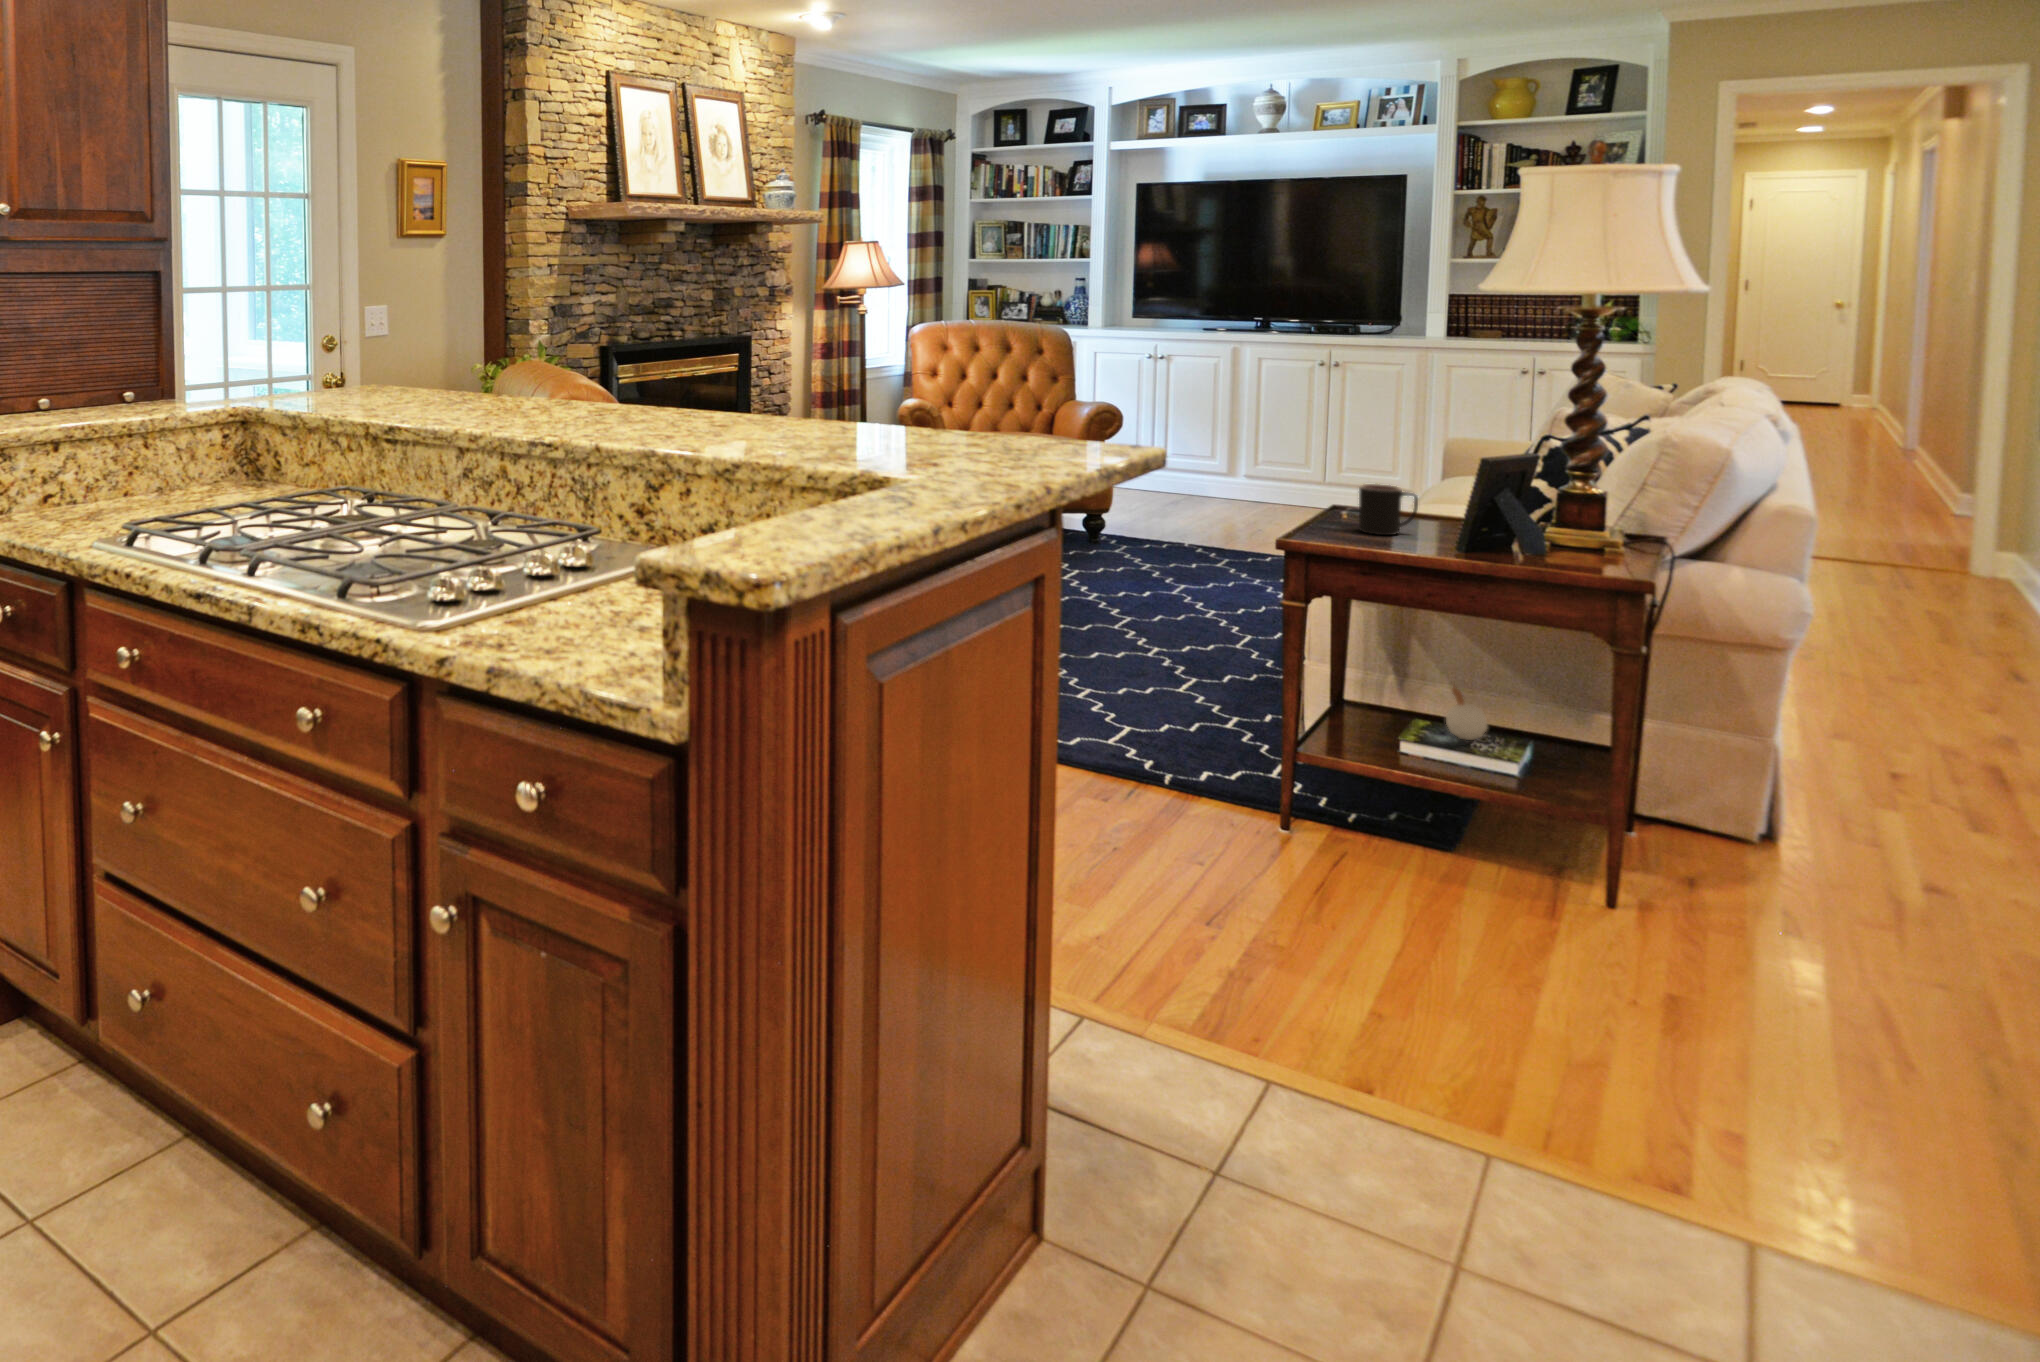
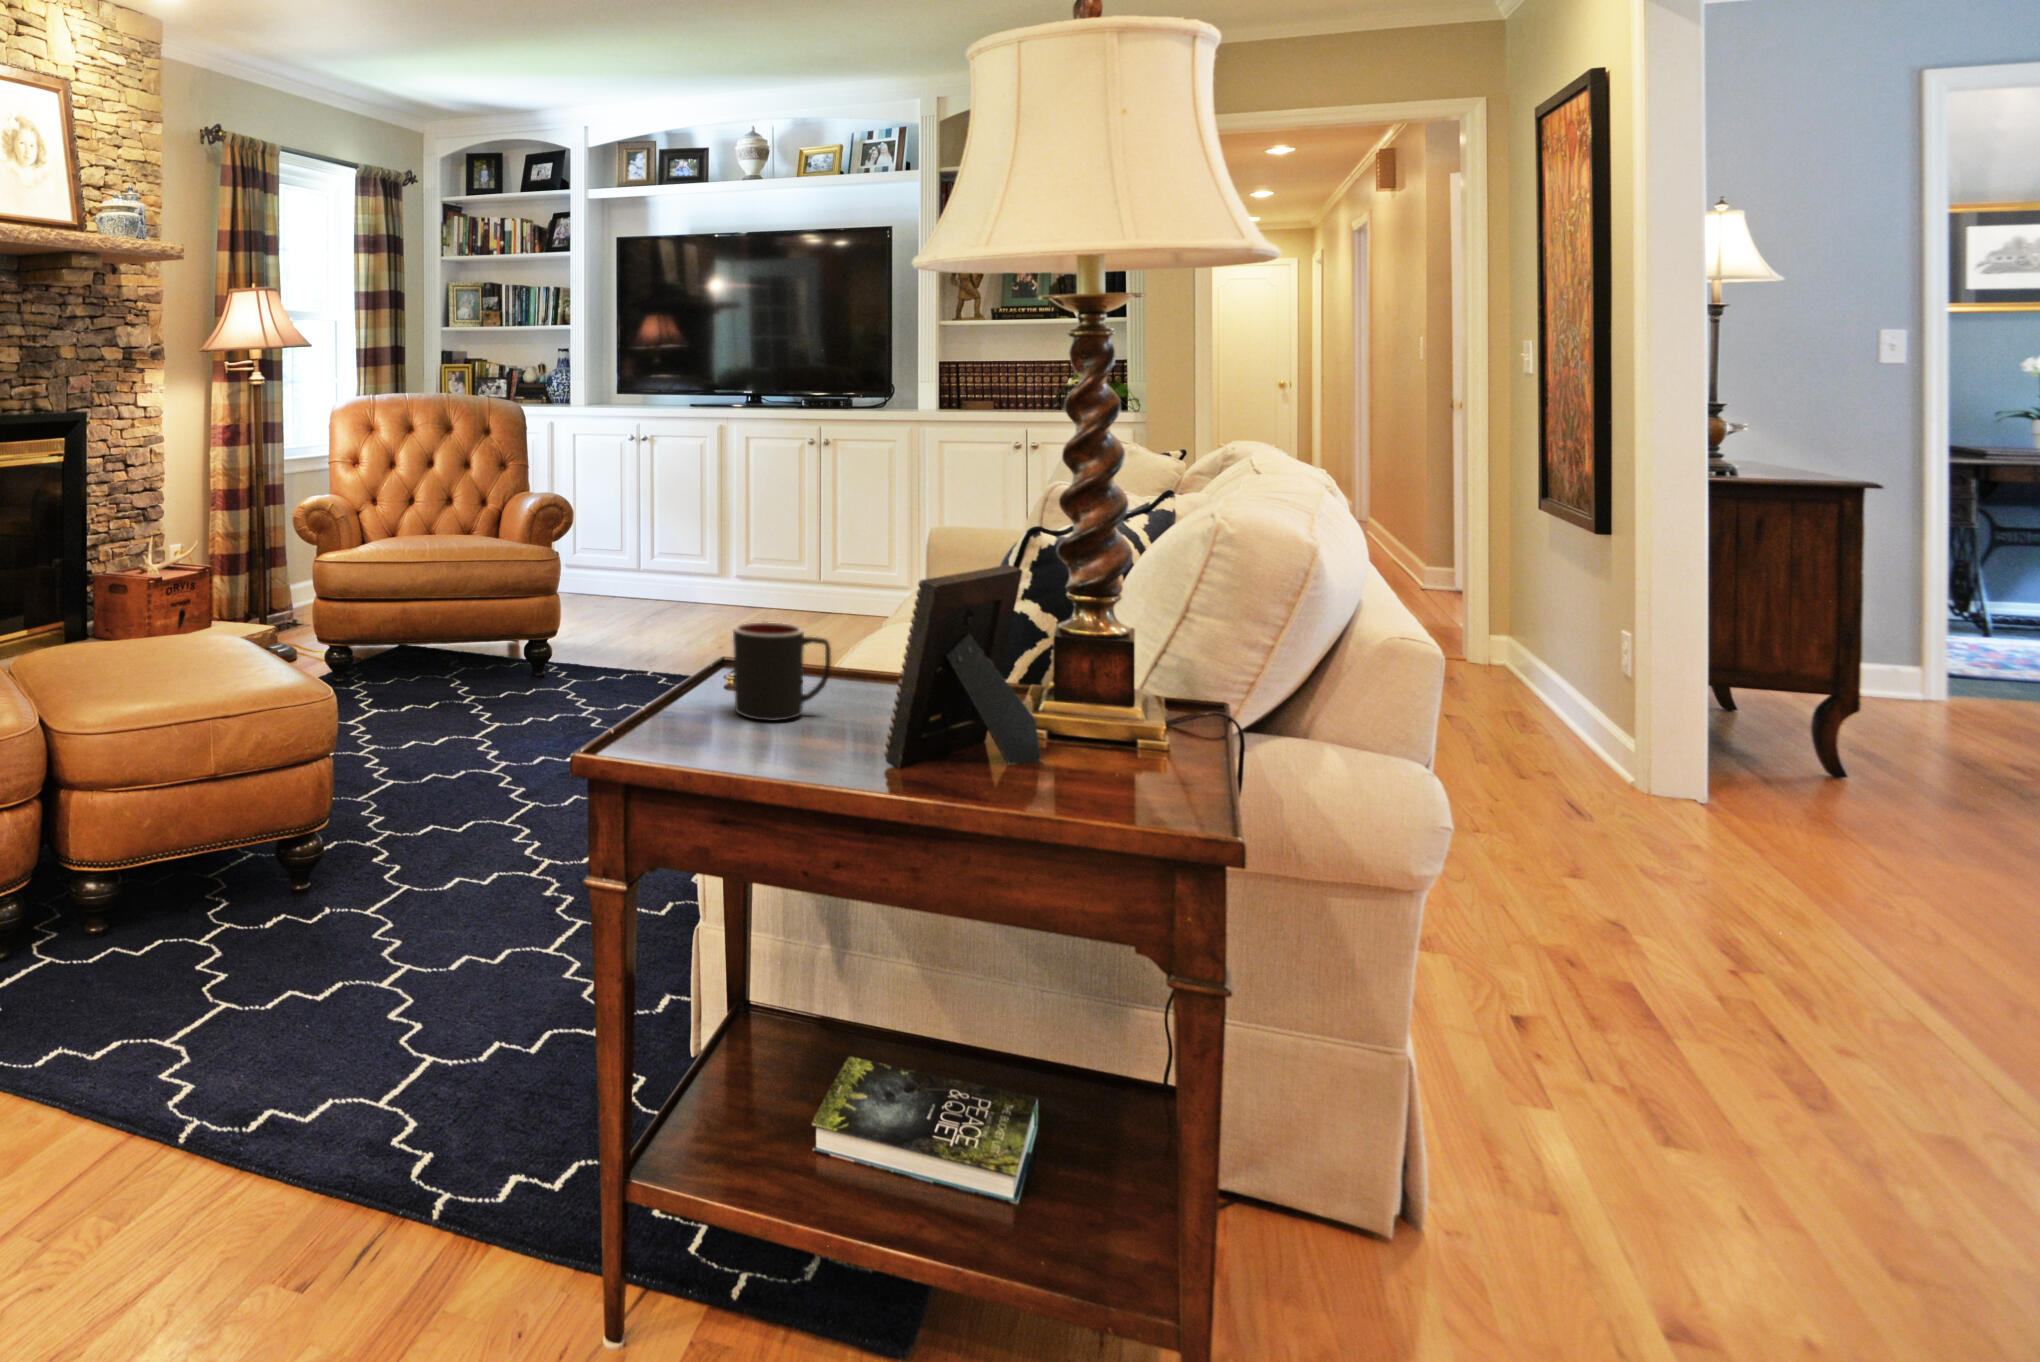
candle: present [1446,684,1487,740] -> none [891,975,960,1106]

